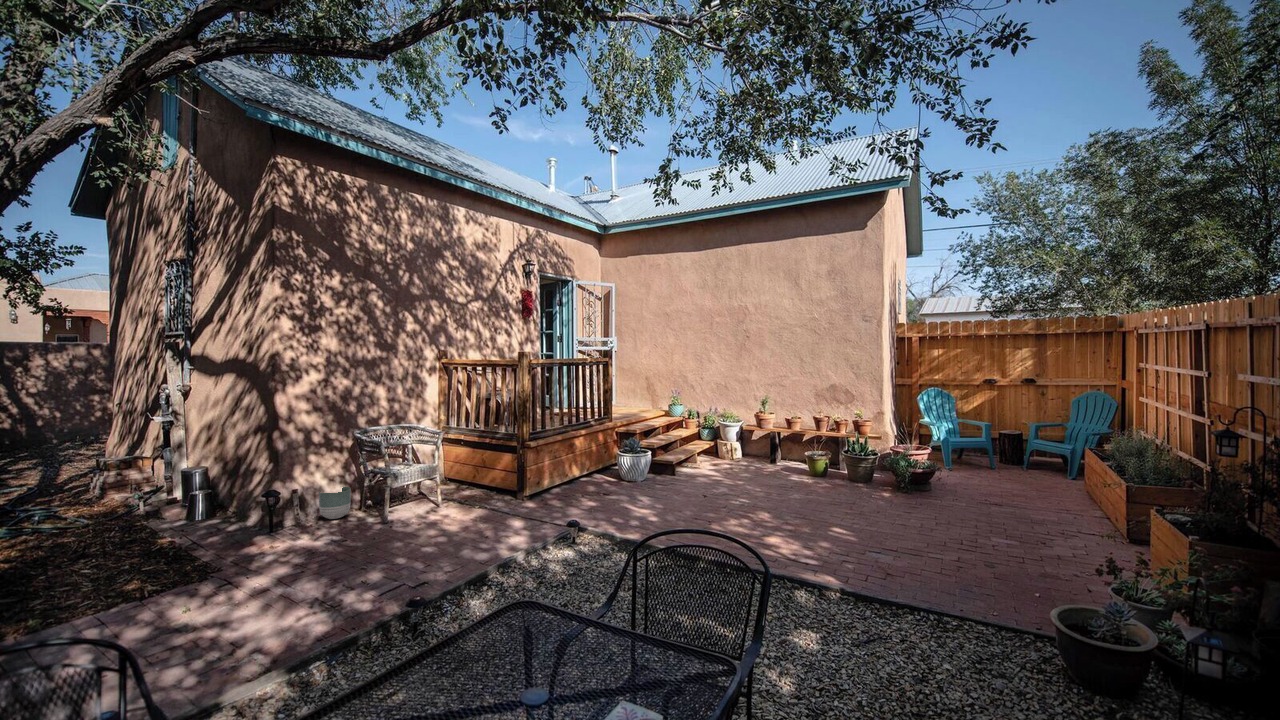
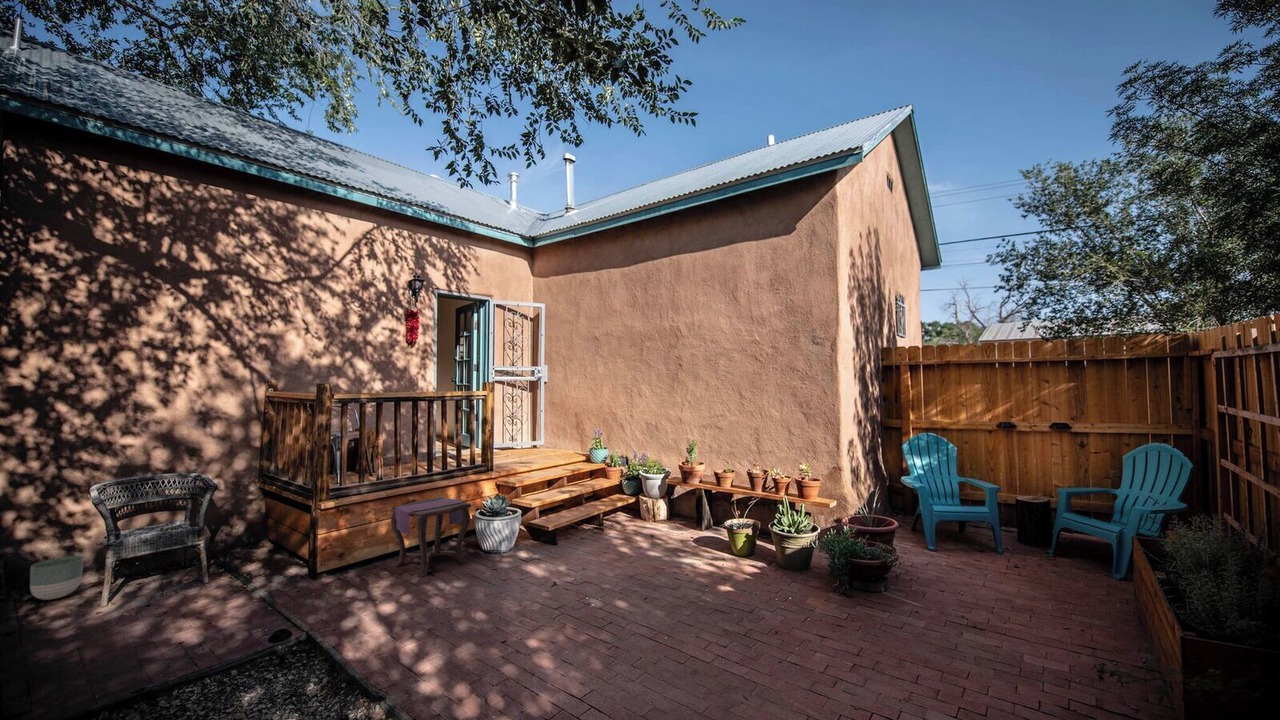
side table: none [569,440,628,496] -> present [391,497,471,577]

